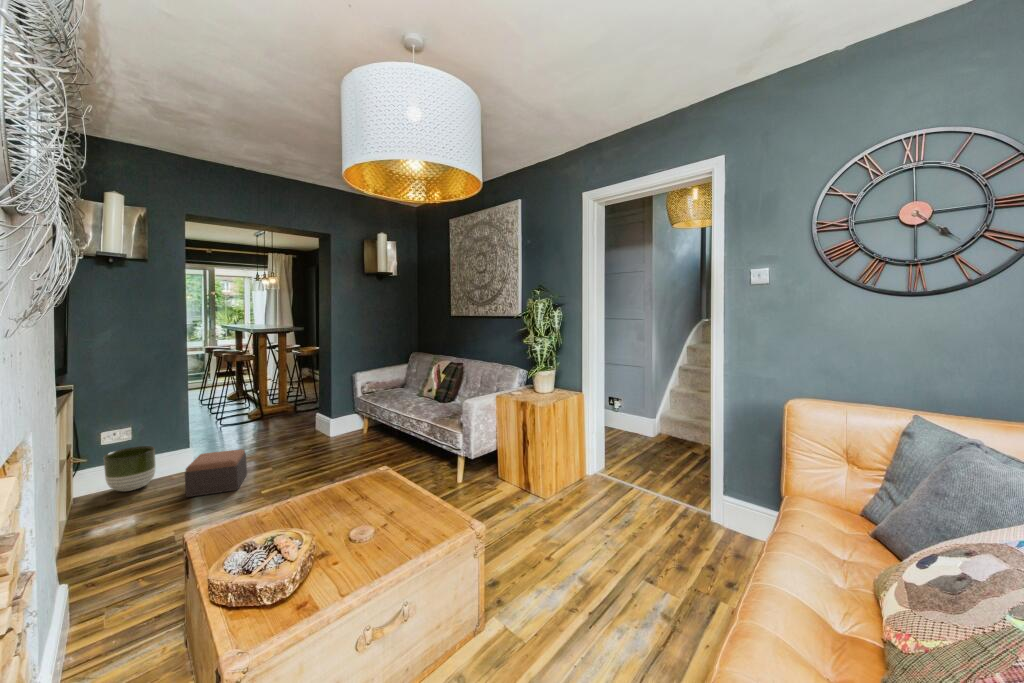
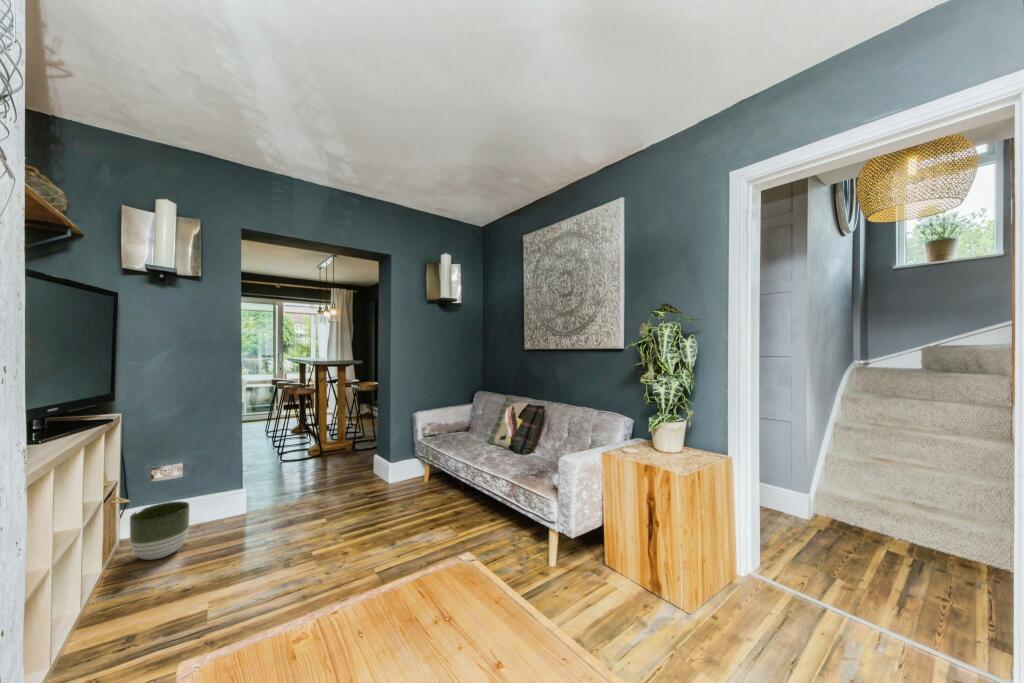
footstool: present [185,449,247,497] -> none [215,509,290,575]

